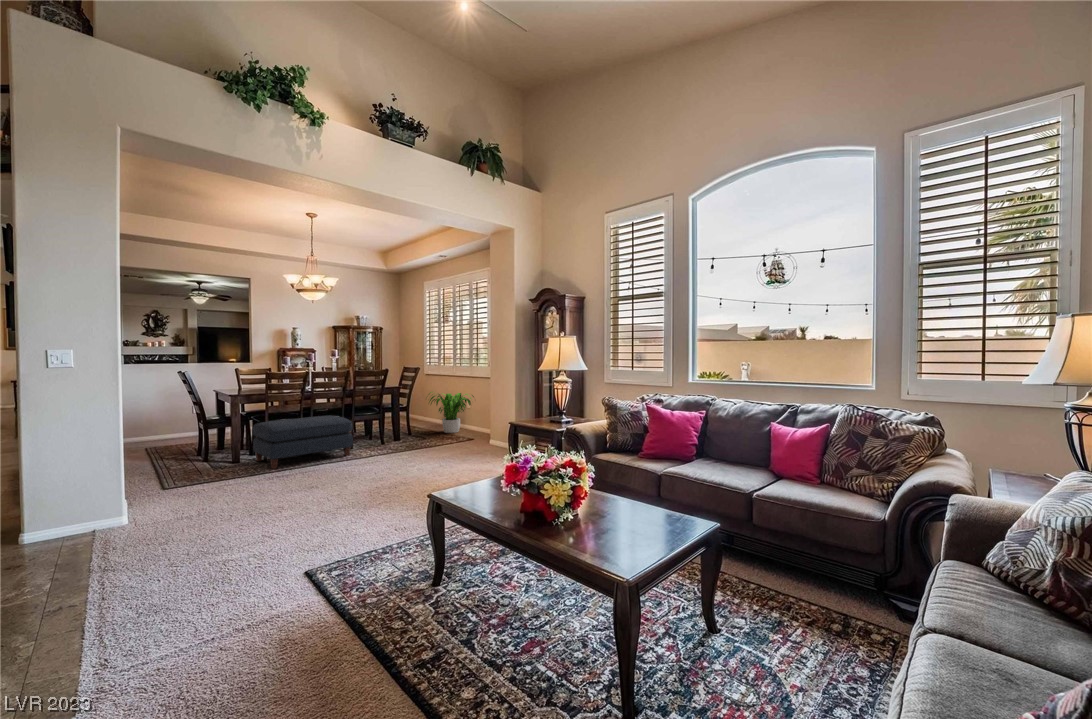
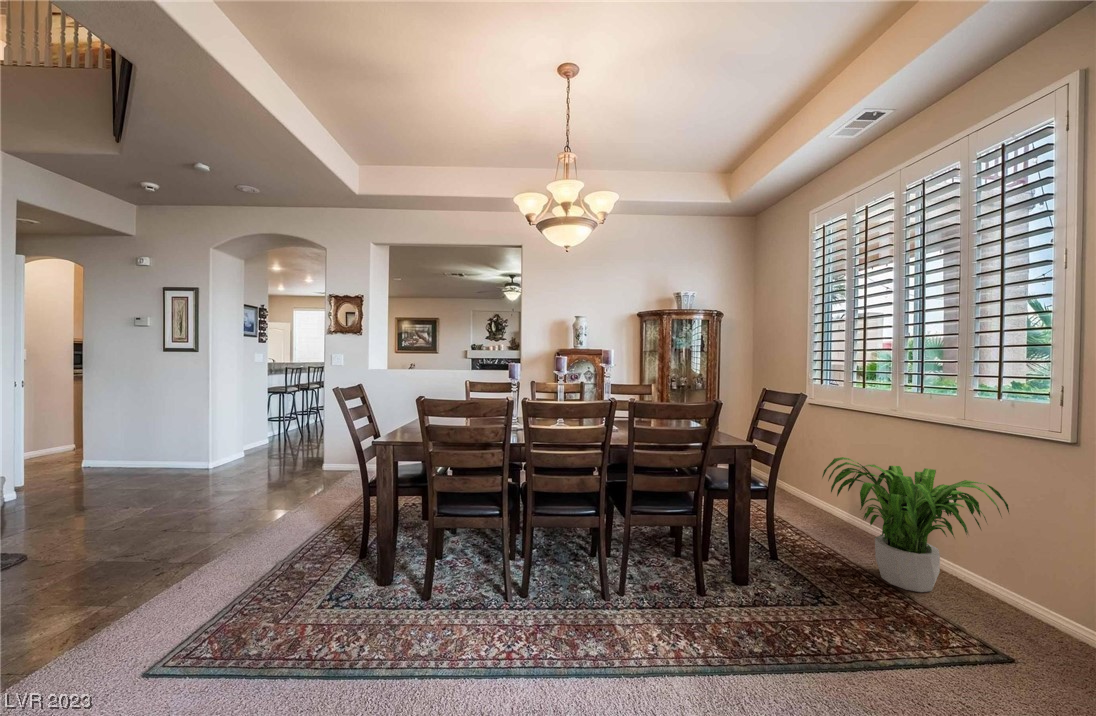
ottoman: present [253,416,353,469] -> none [377,505,603,663]

